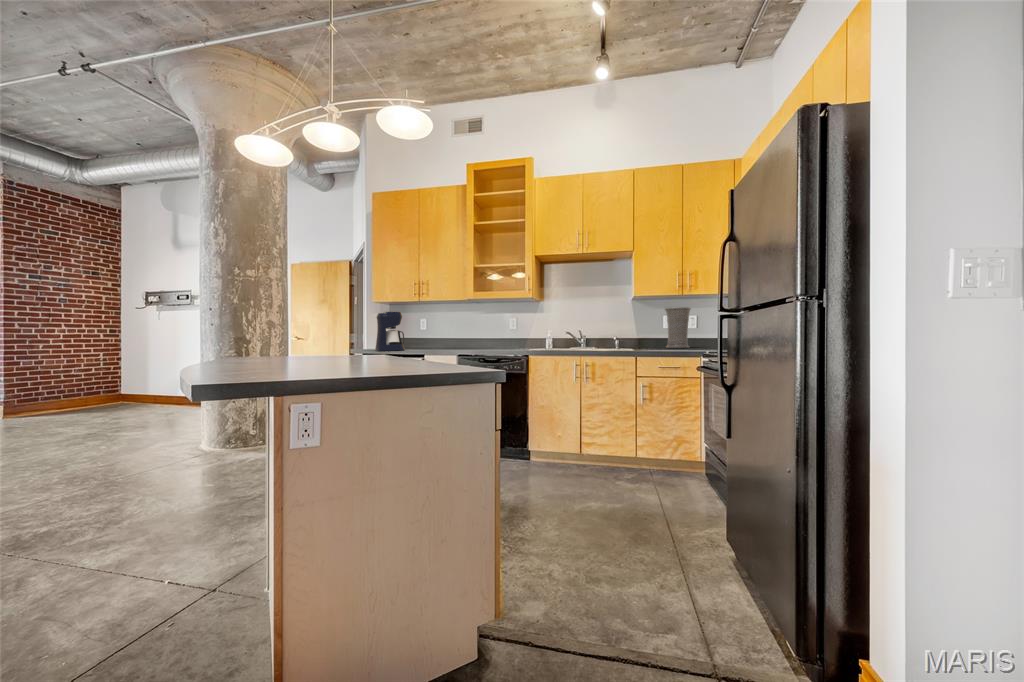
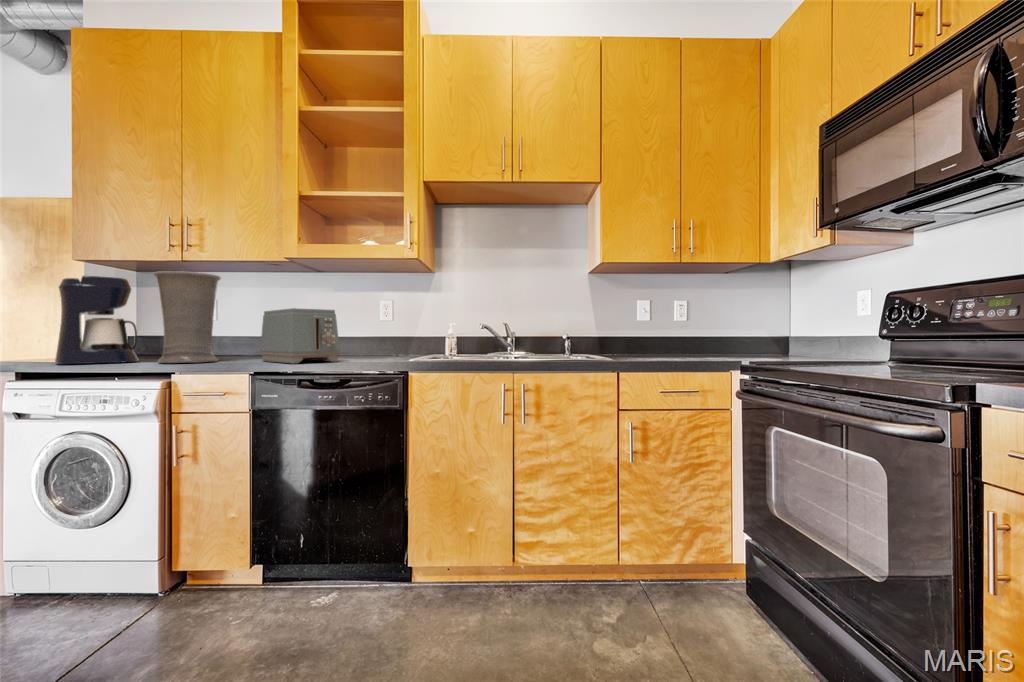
vase: present [665,307,691,348] -> present [154,271,221,363]
toaster: none [459,326,496,351] -> present [260,308,340,364]

